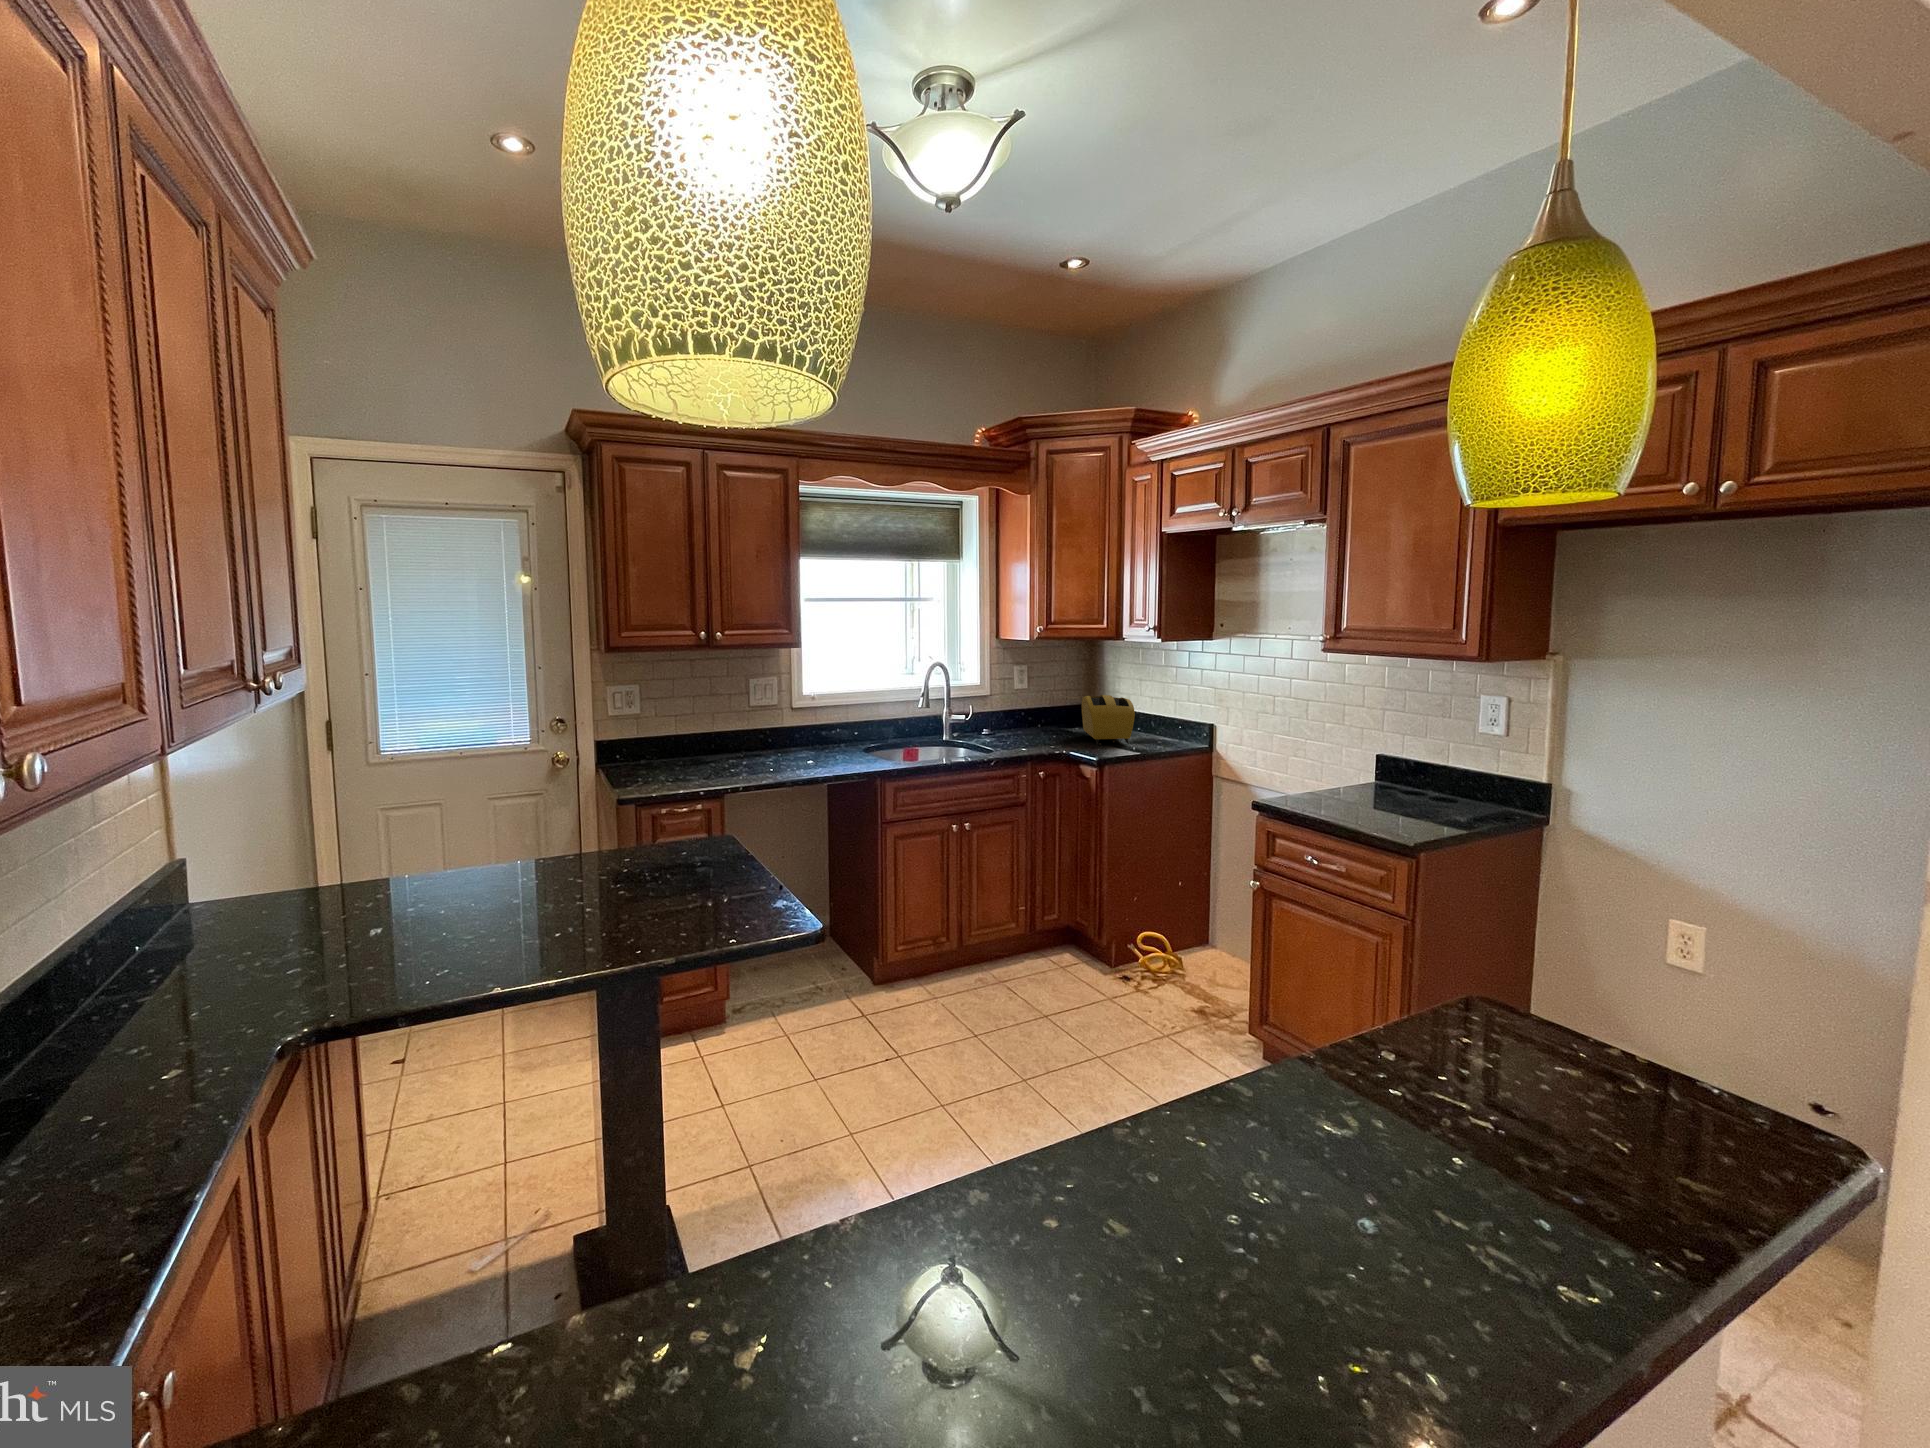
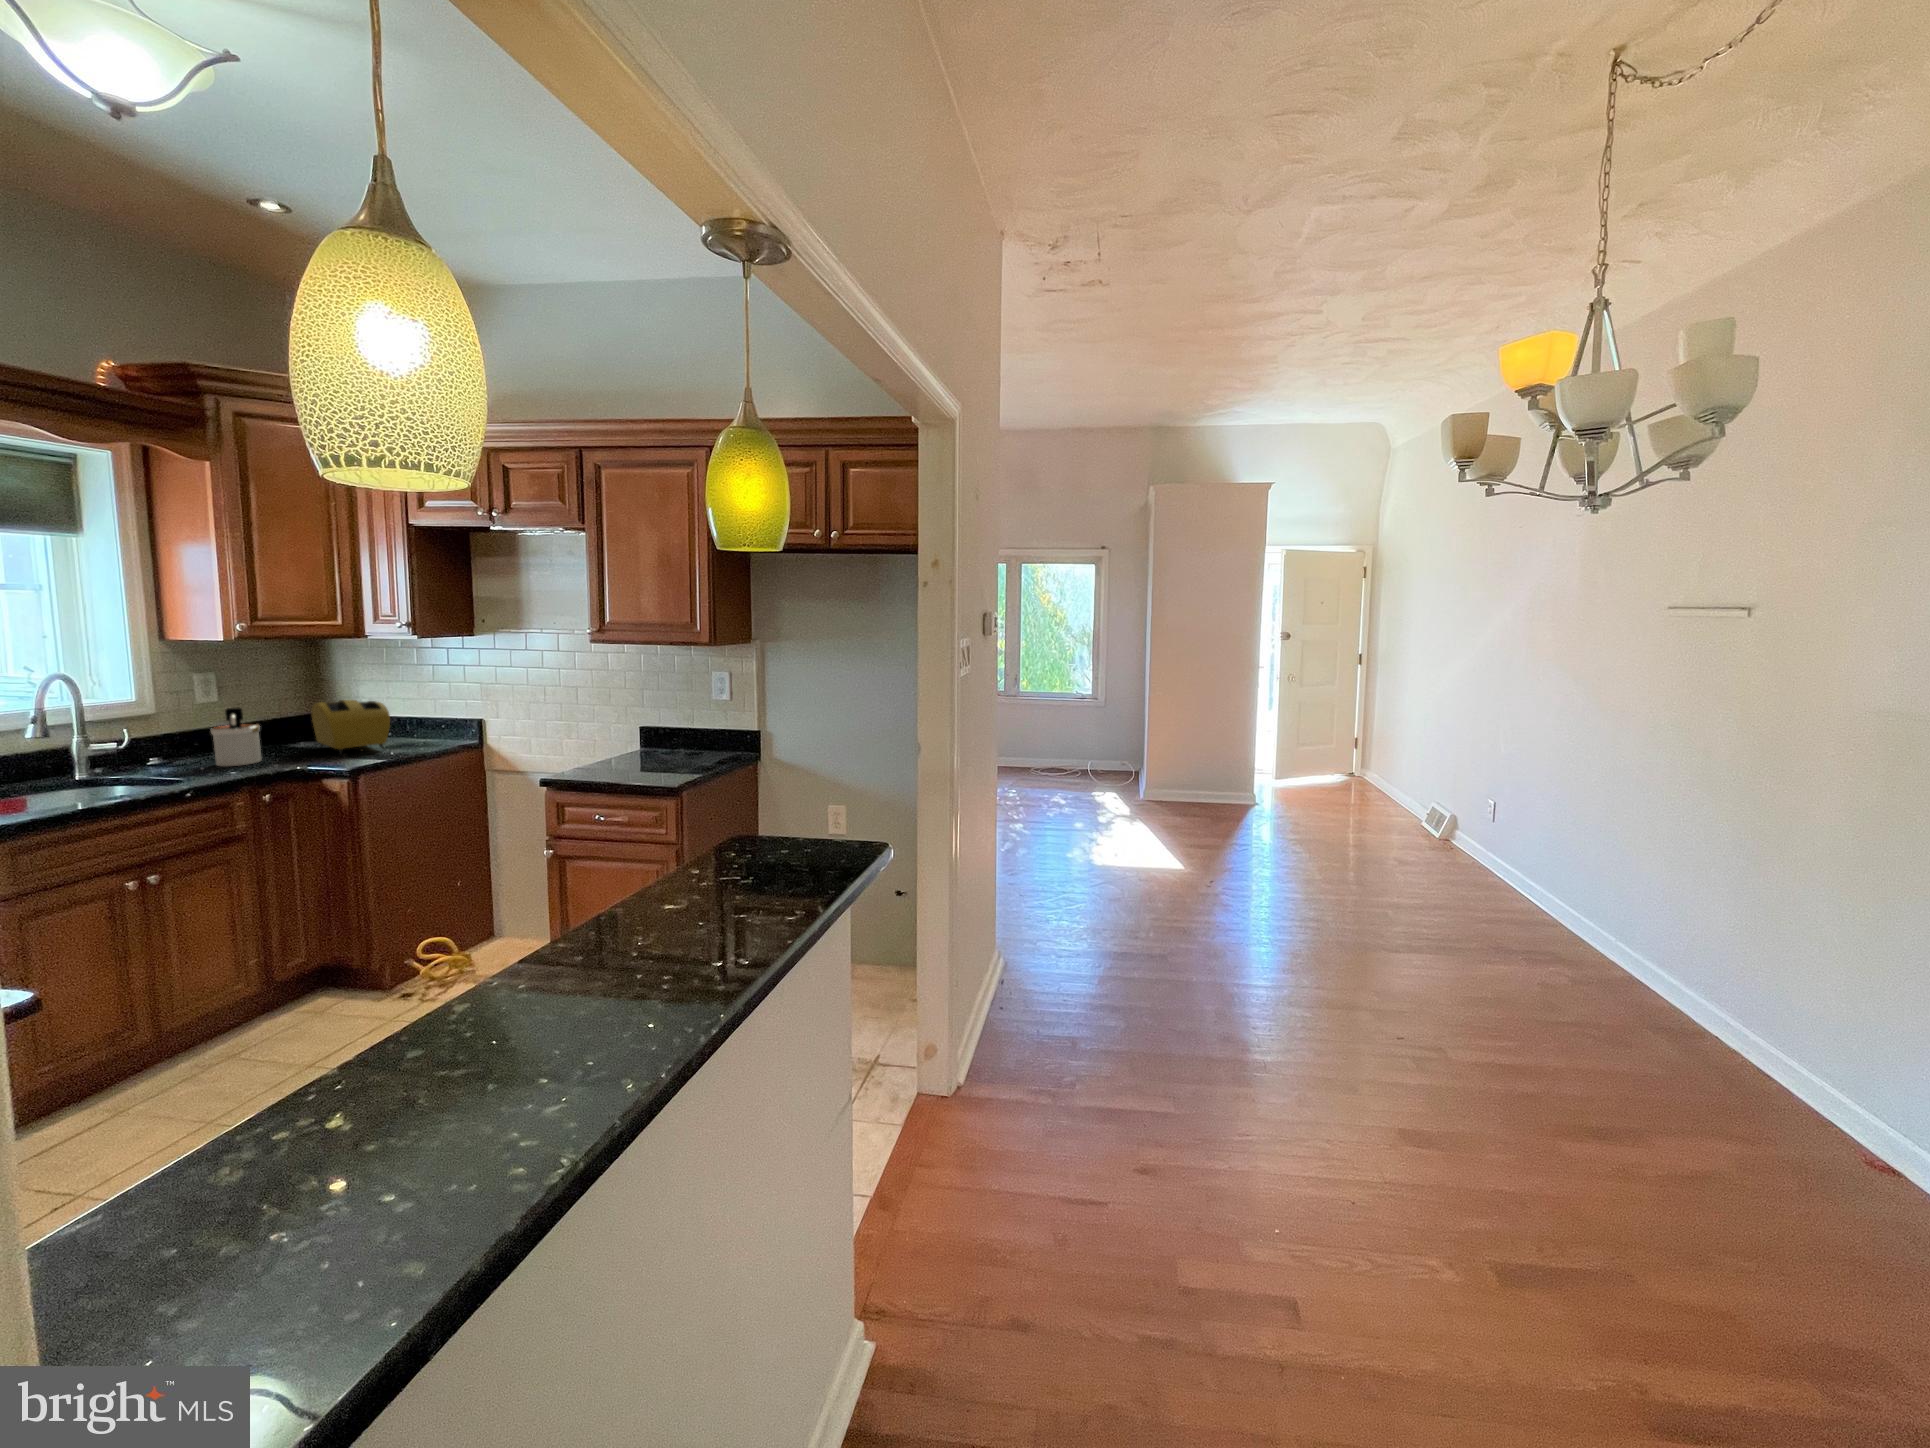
soap dispenser: none [1019,696,1048,744] -> present [211,708,261,766]

